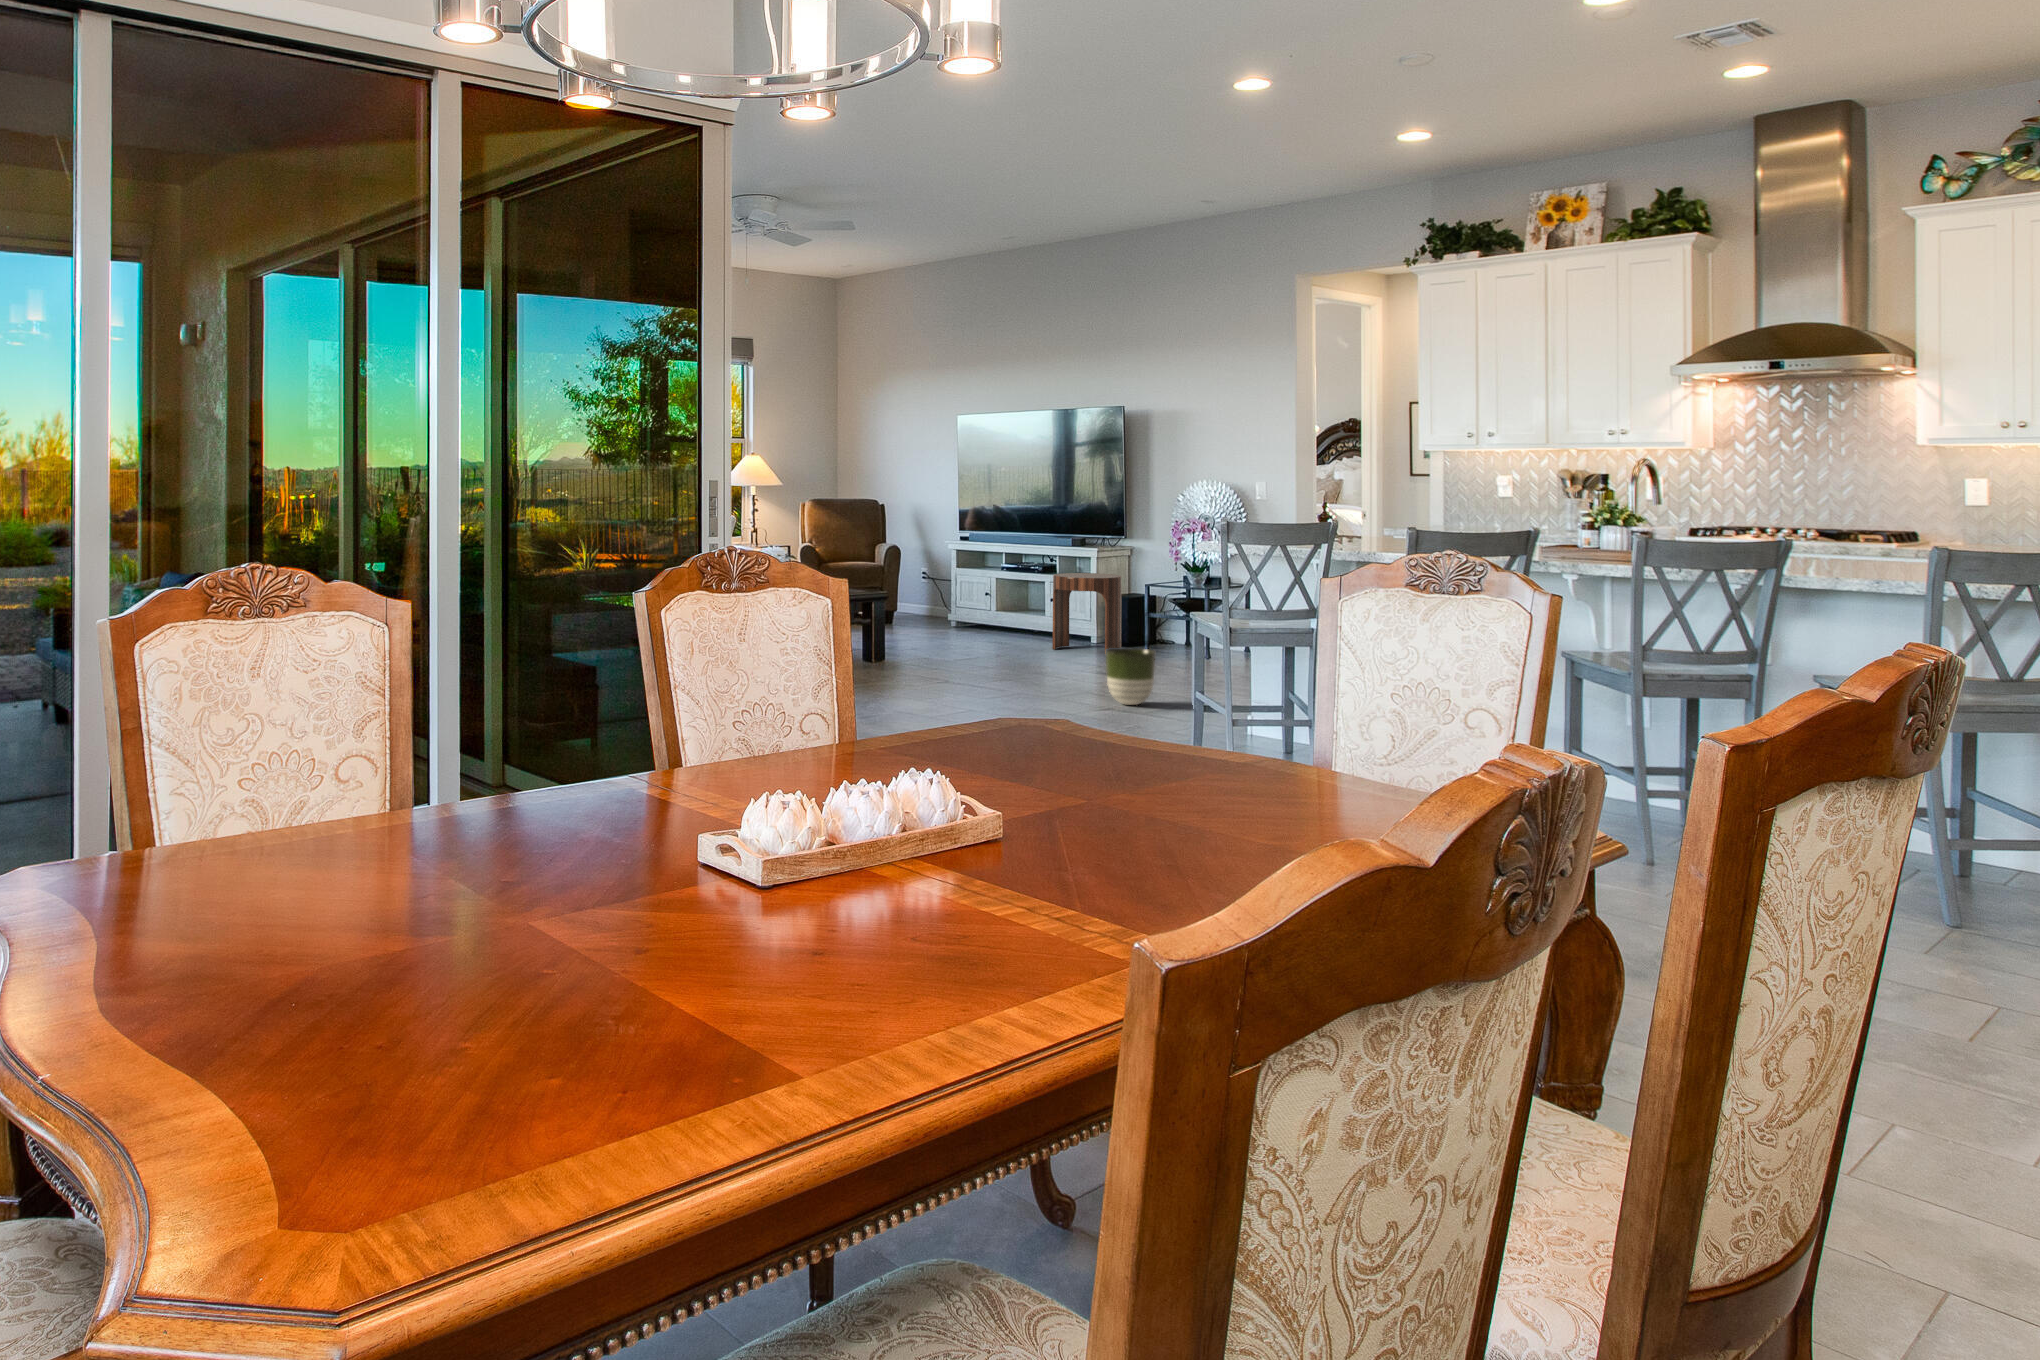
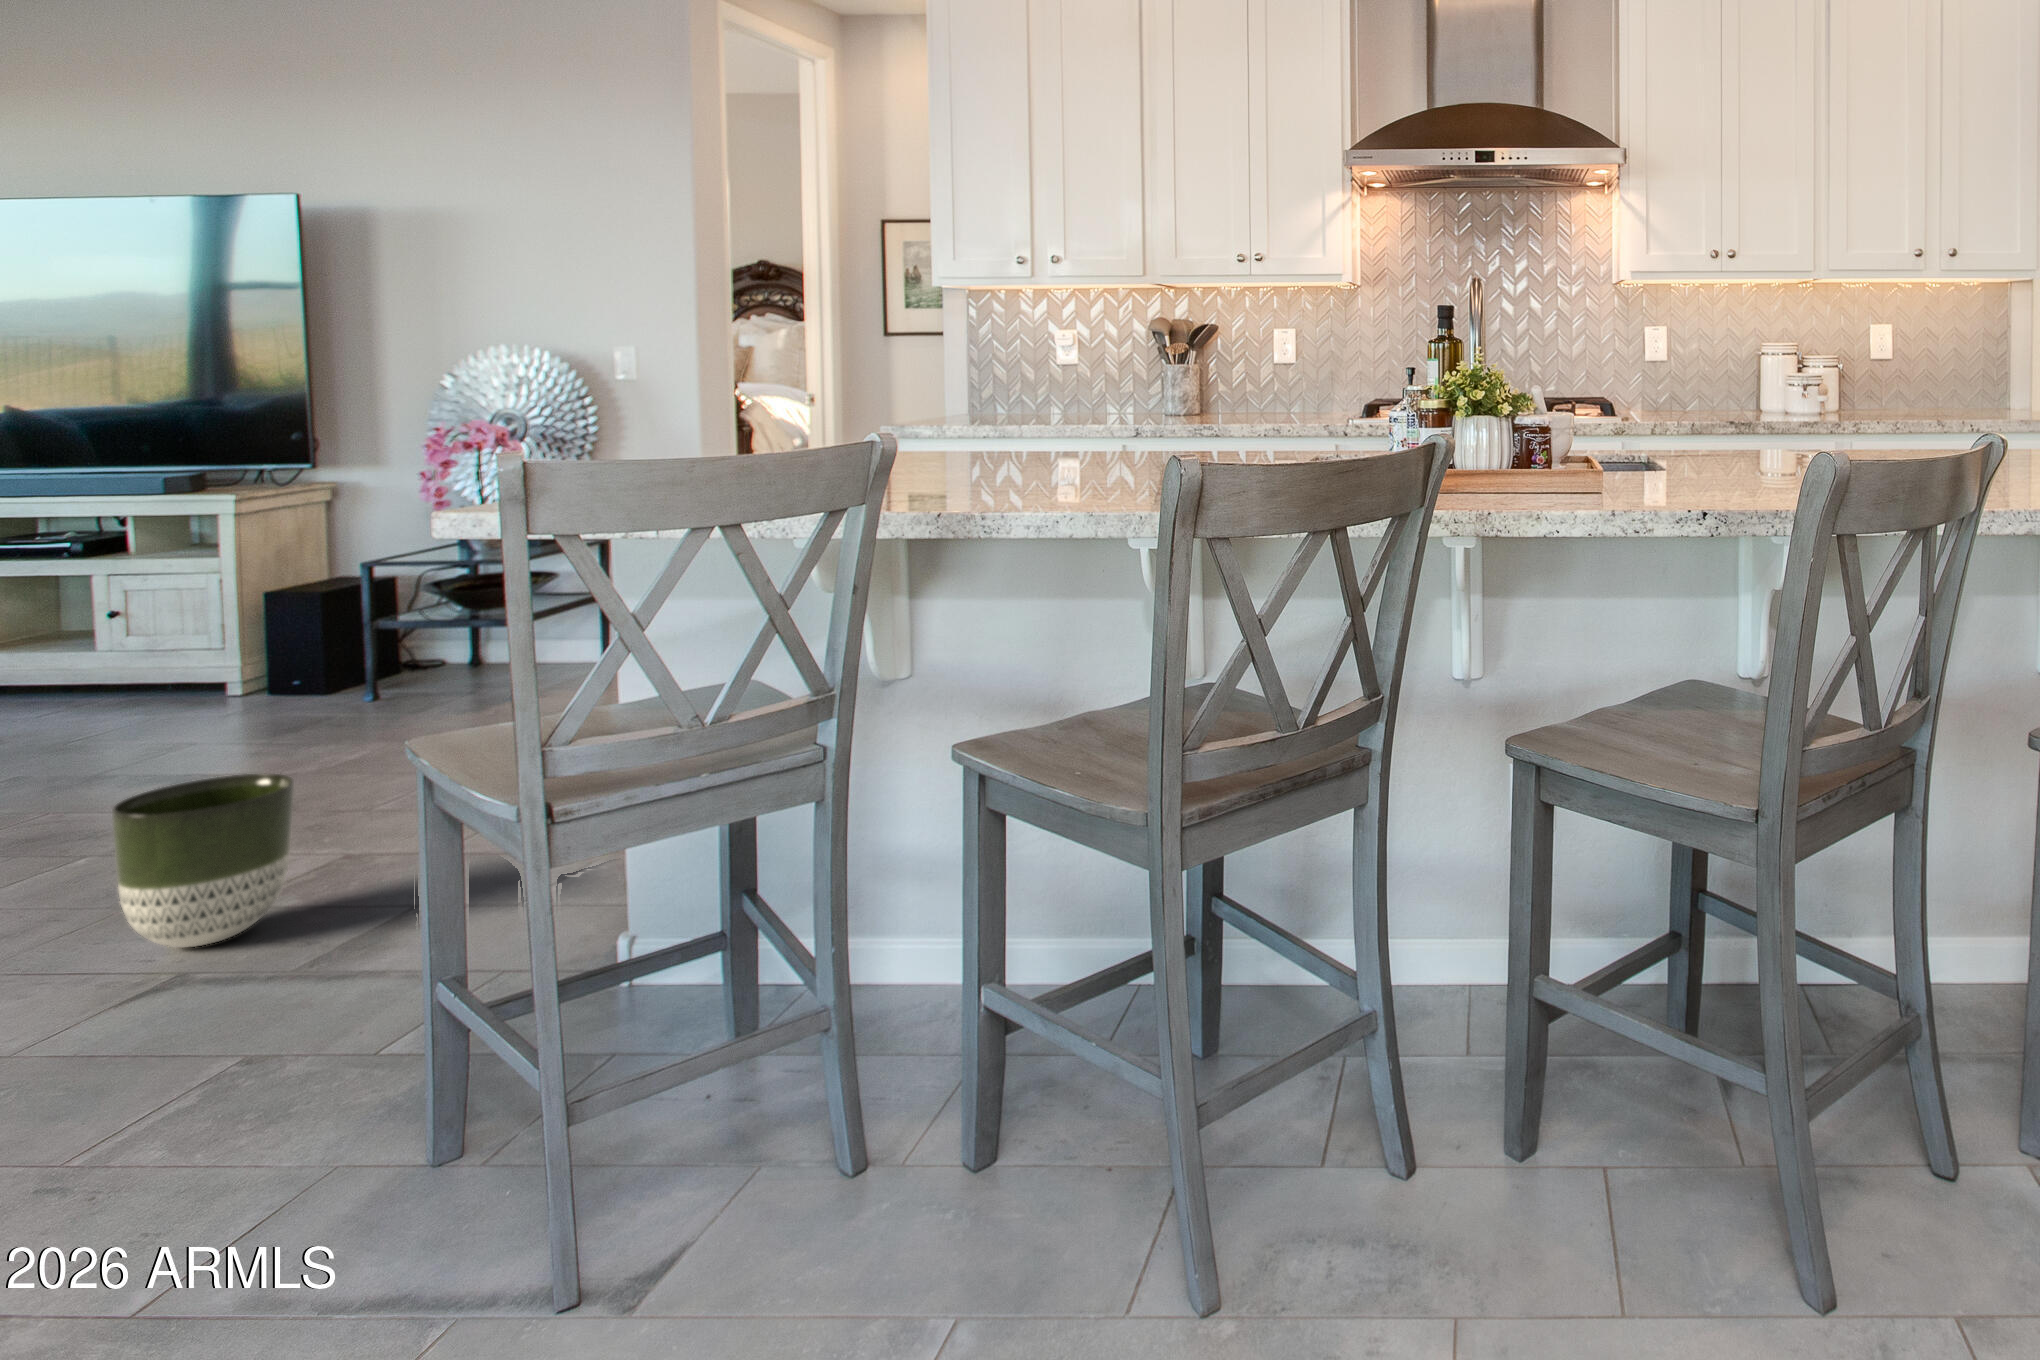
side table: present [1052,573,1121,654] -> none [95,545,299,733]

